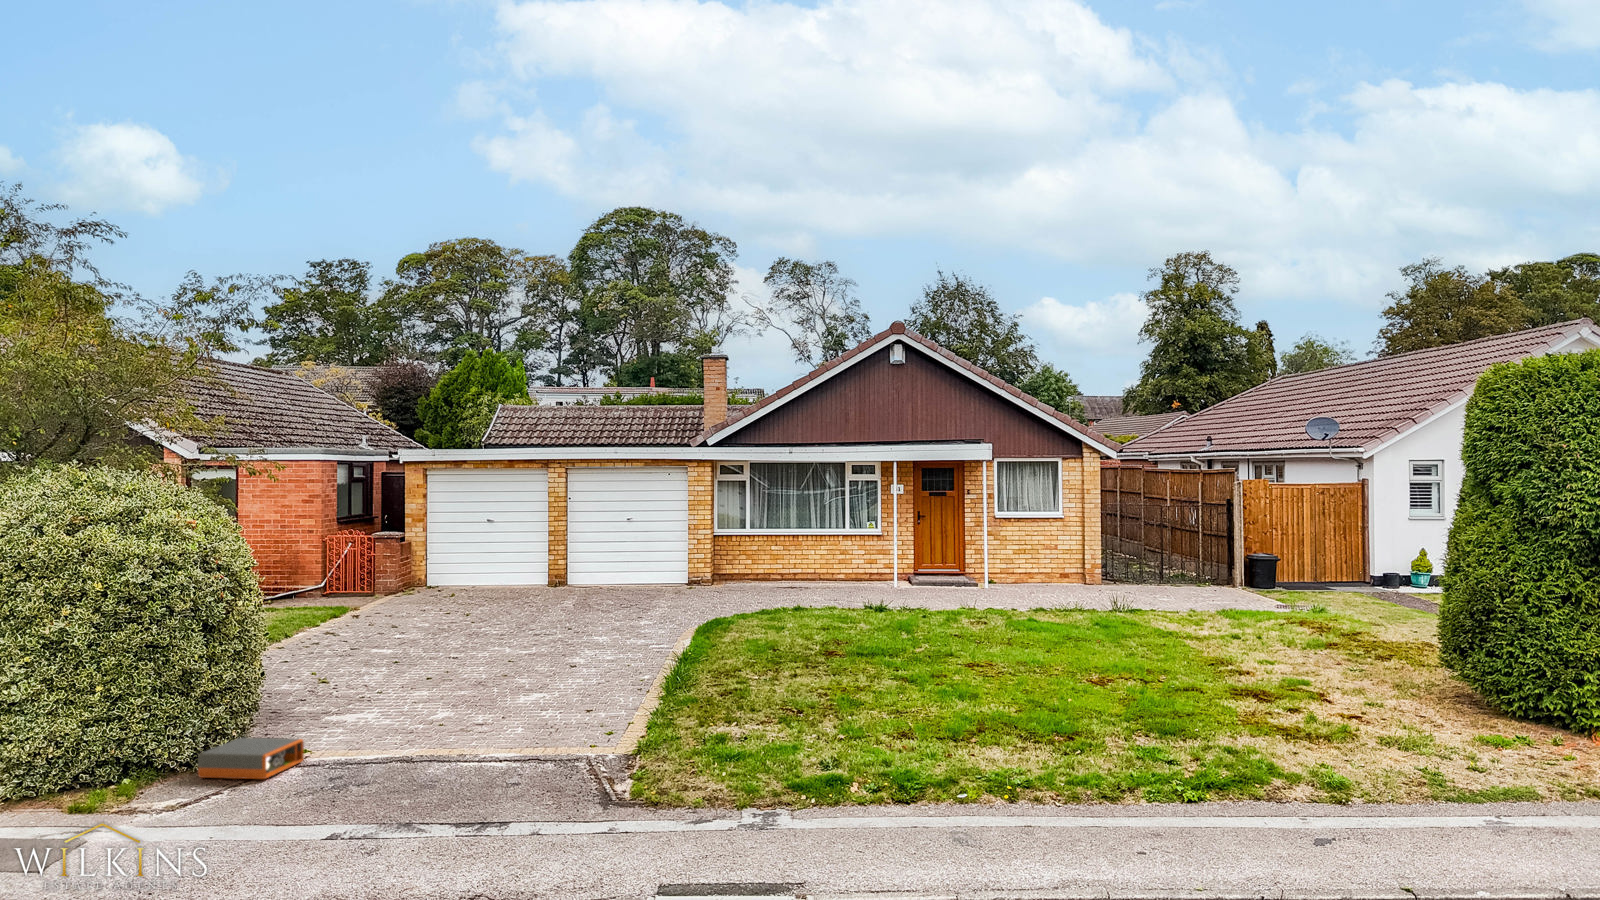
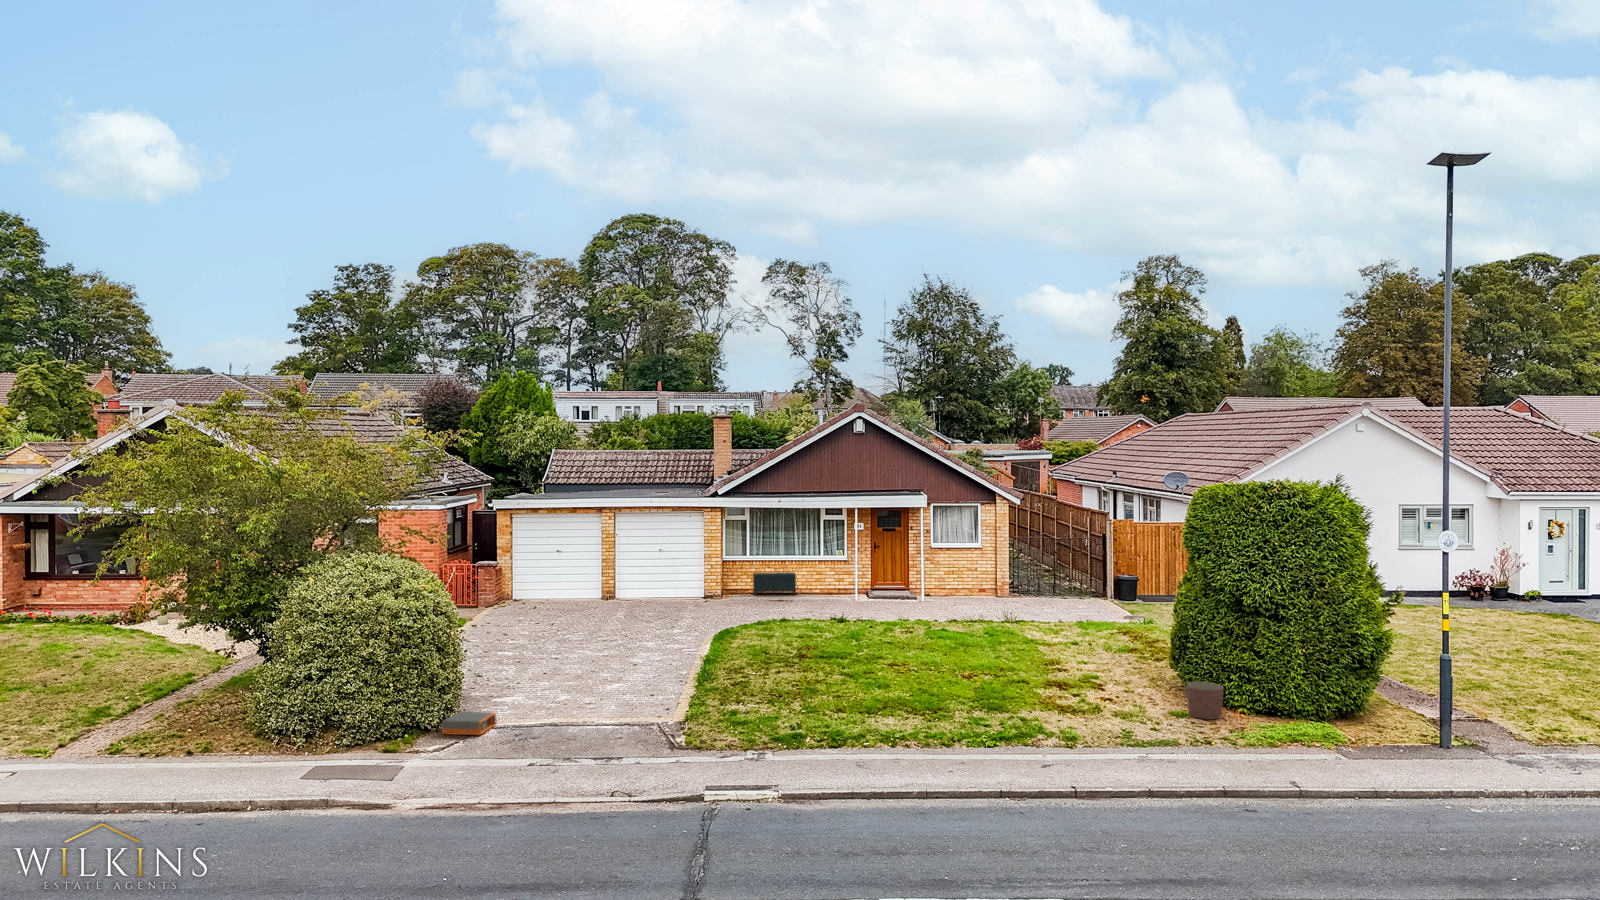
bench: none [755,552,814,583] -> present [753,572,796,596]
planter: none [1499,685,1571,750] -> present [1187,682,1223,720]

